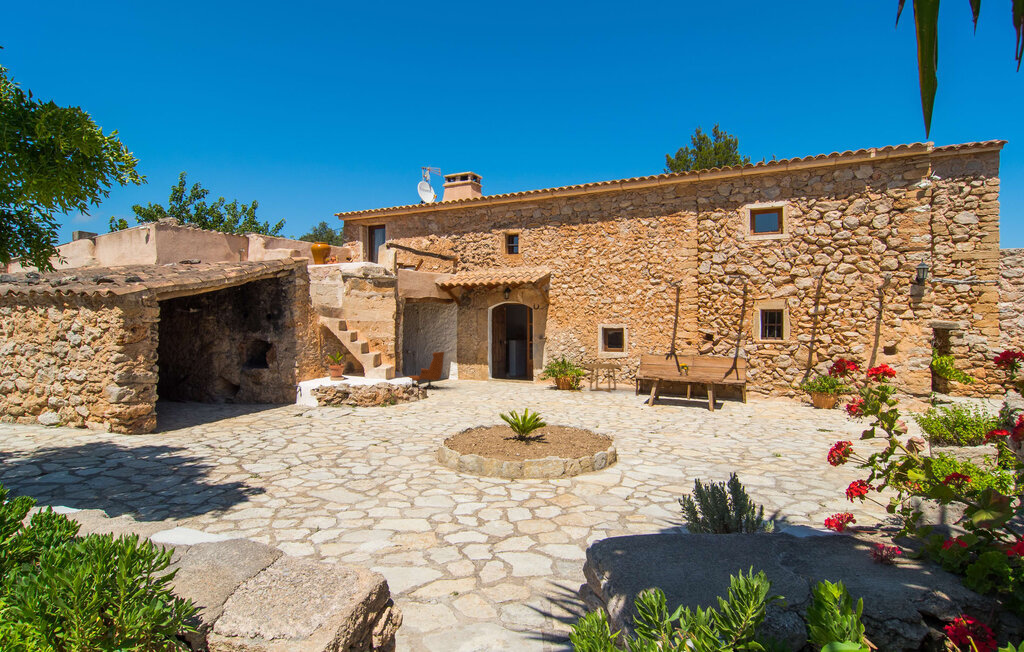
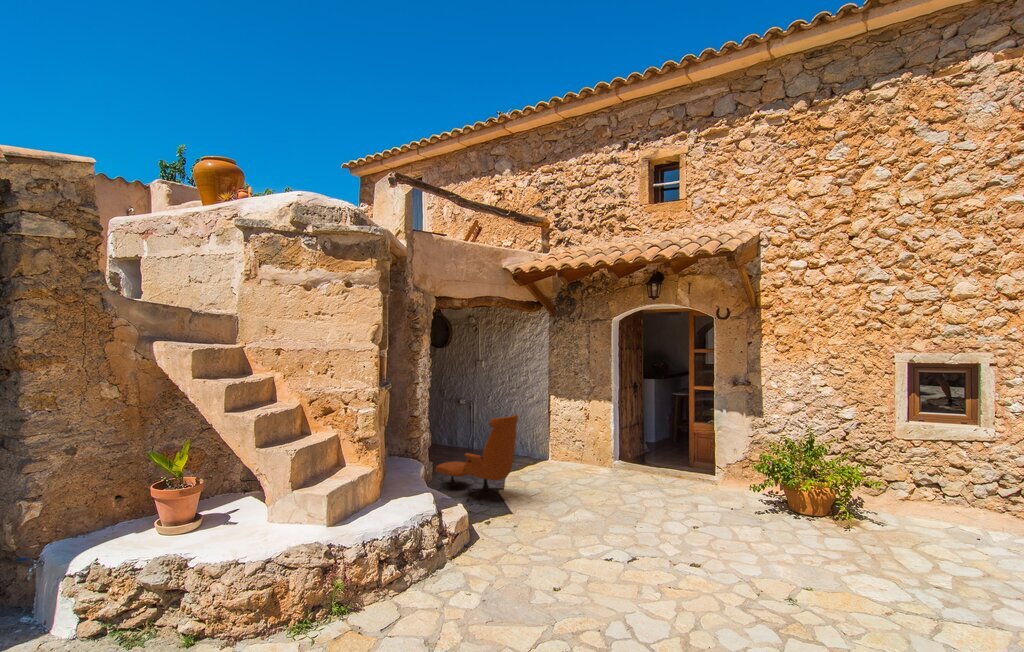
round table: present [584,364,622,392] -> none [873,453,1000,545]

